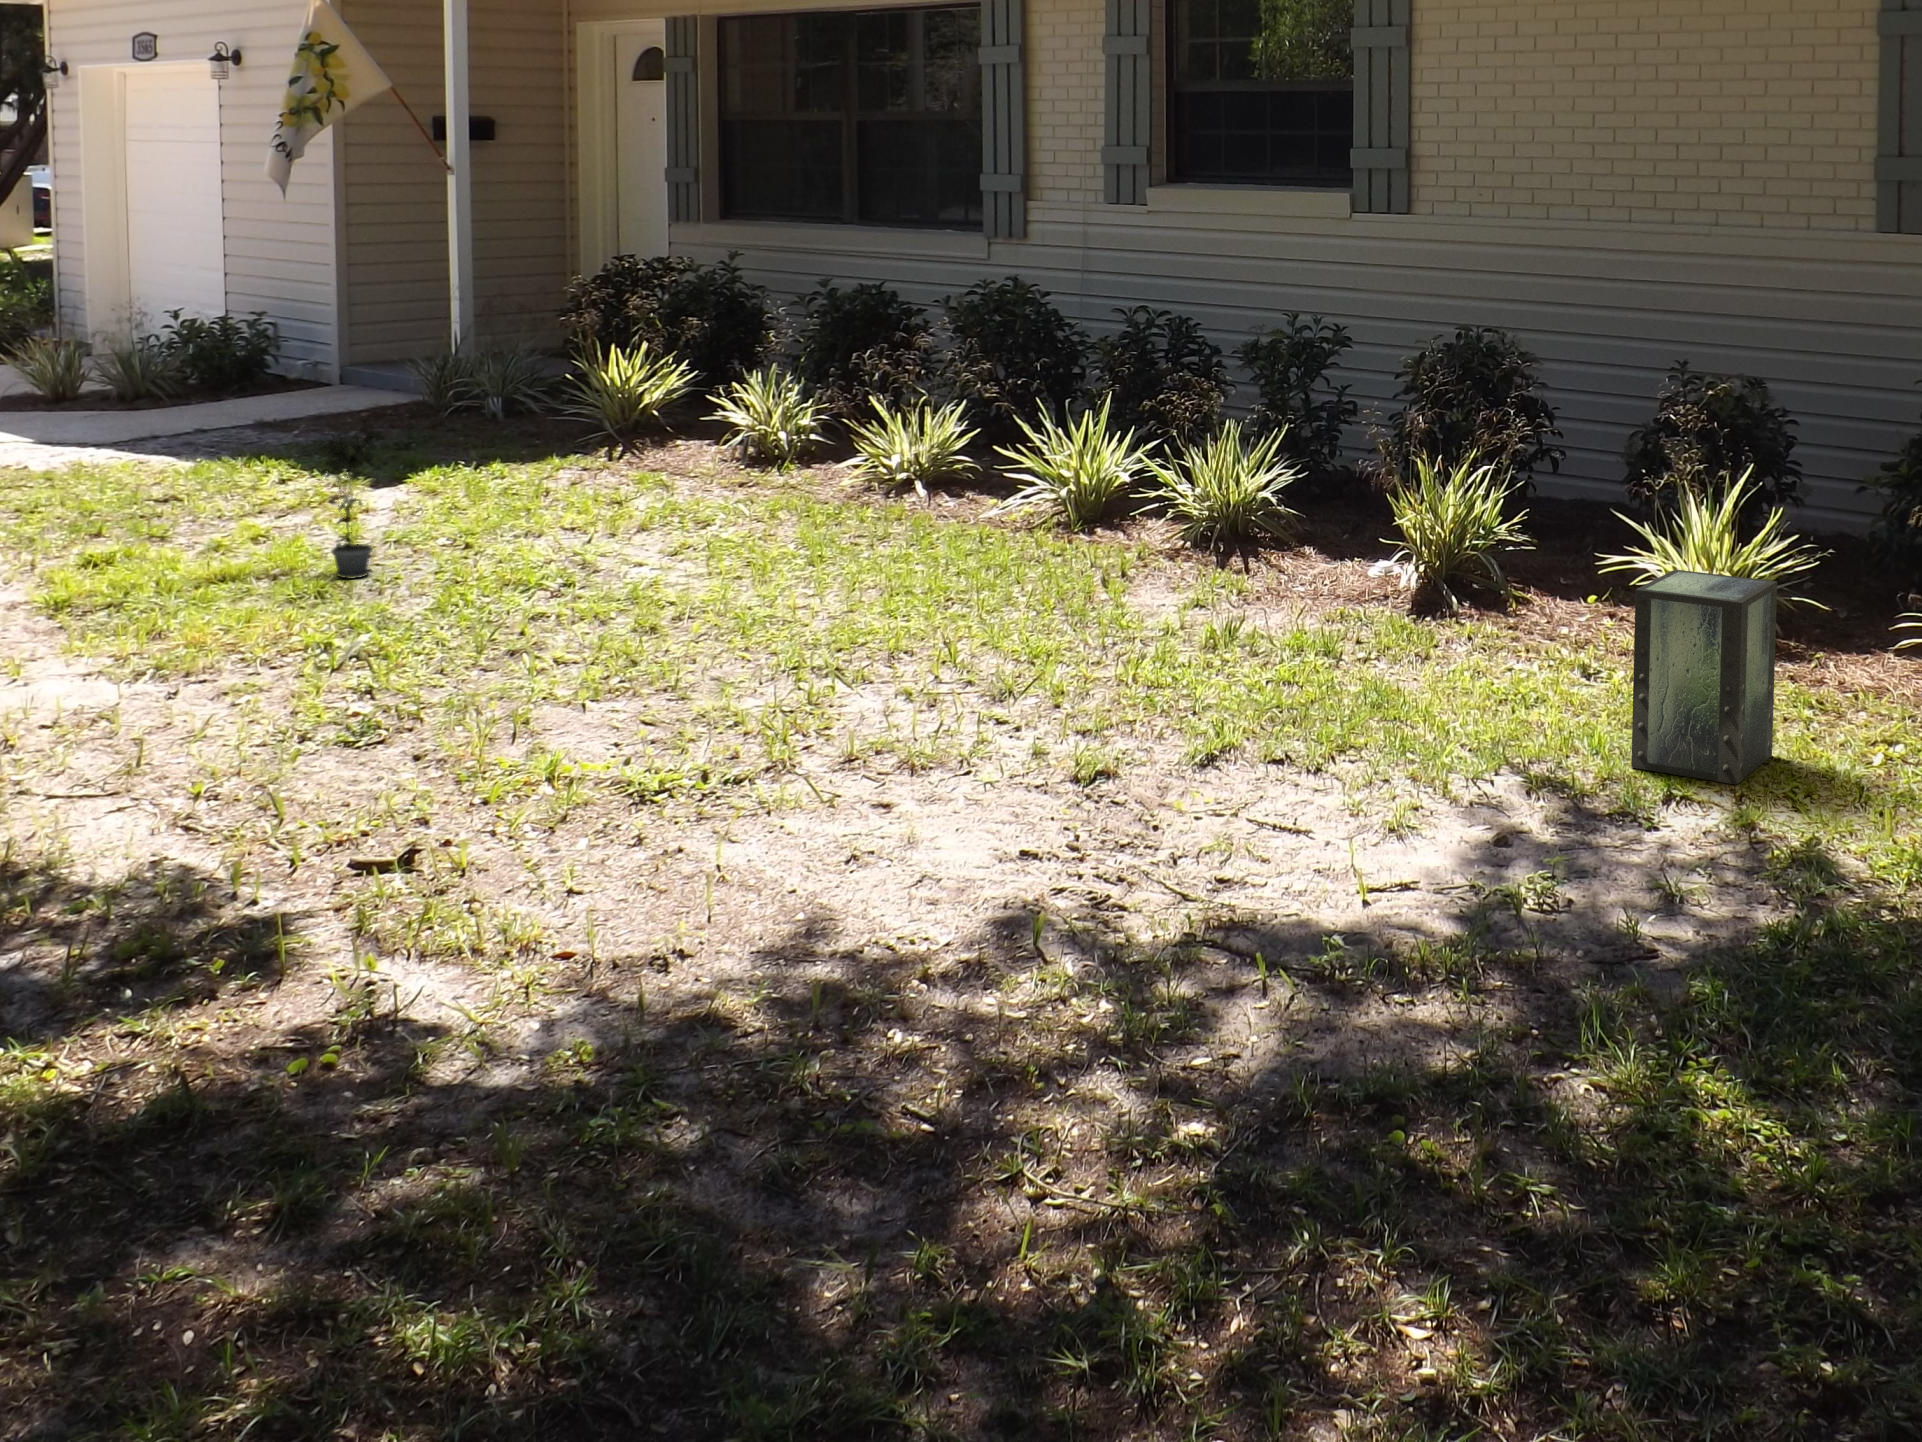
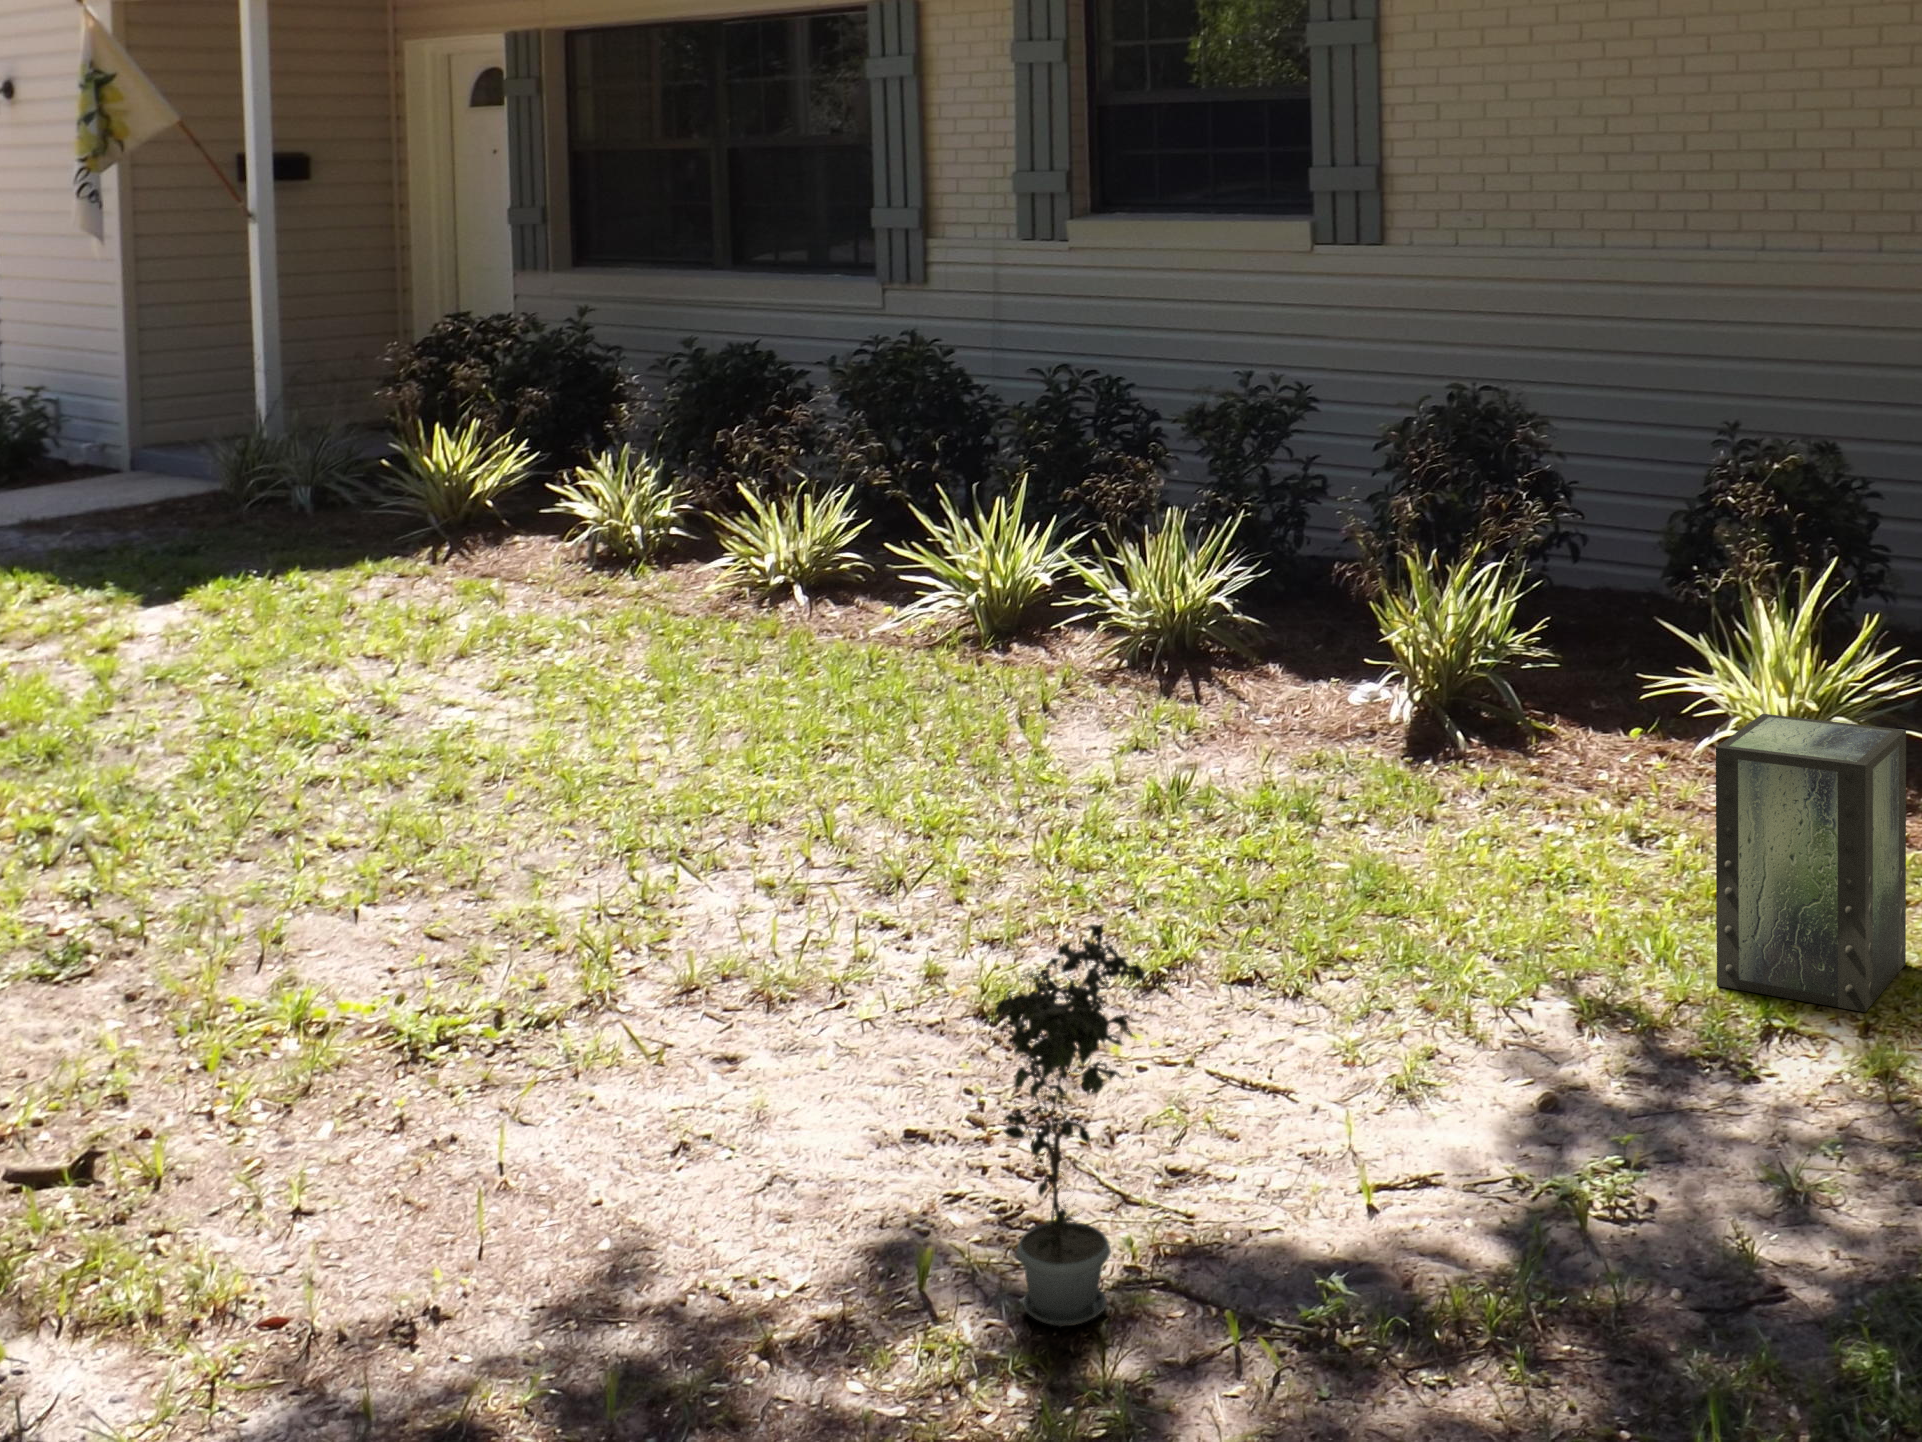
potted plant: present [314,419,386,579] -> present [977,924,1145,1327]

